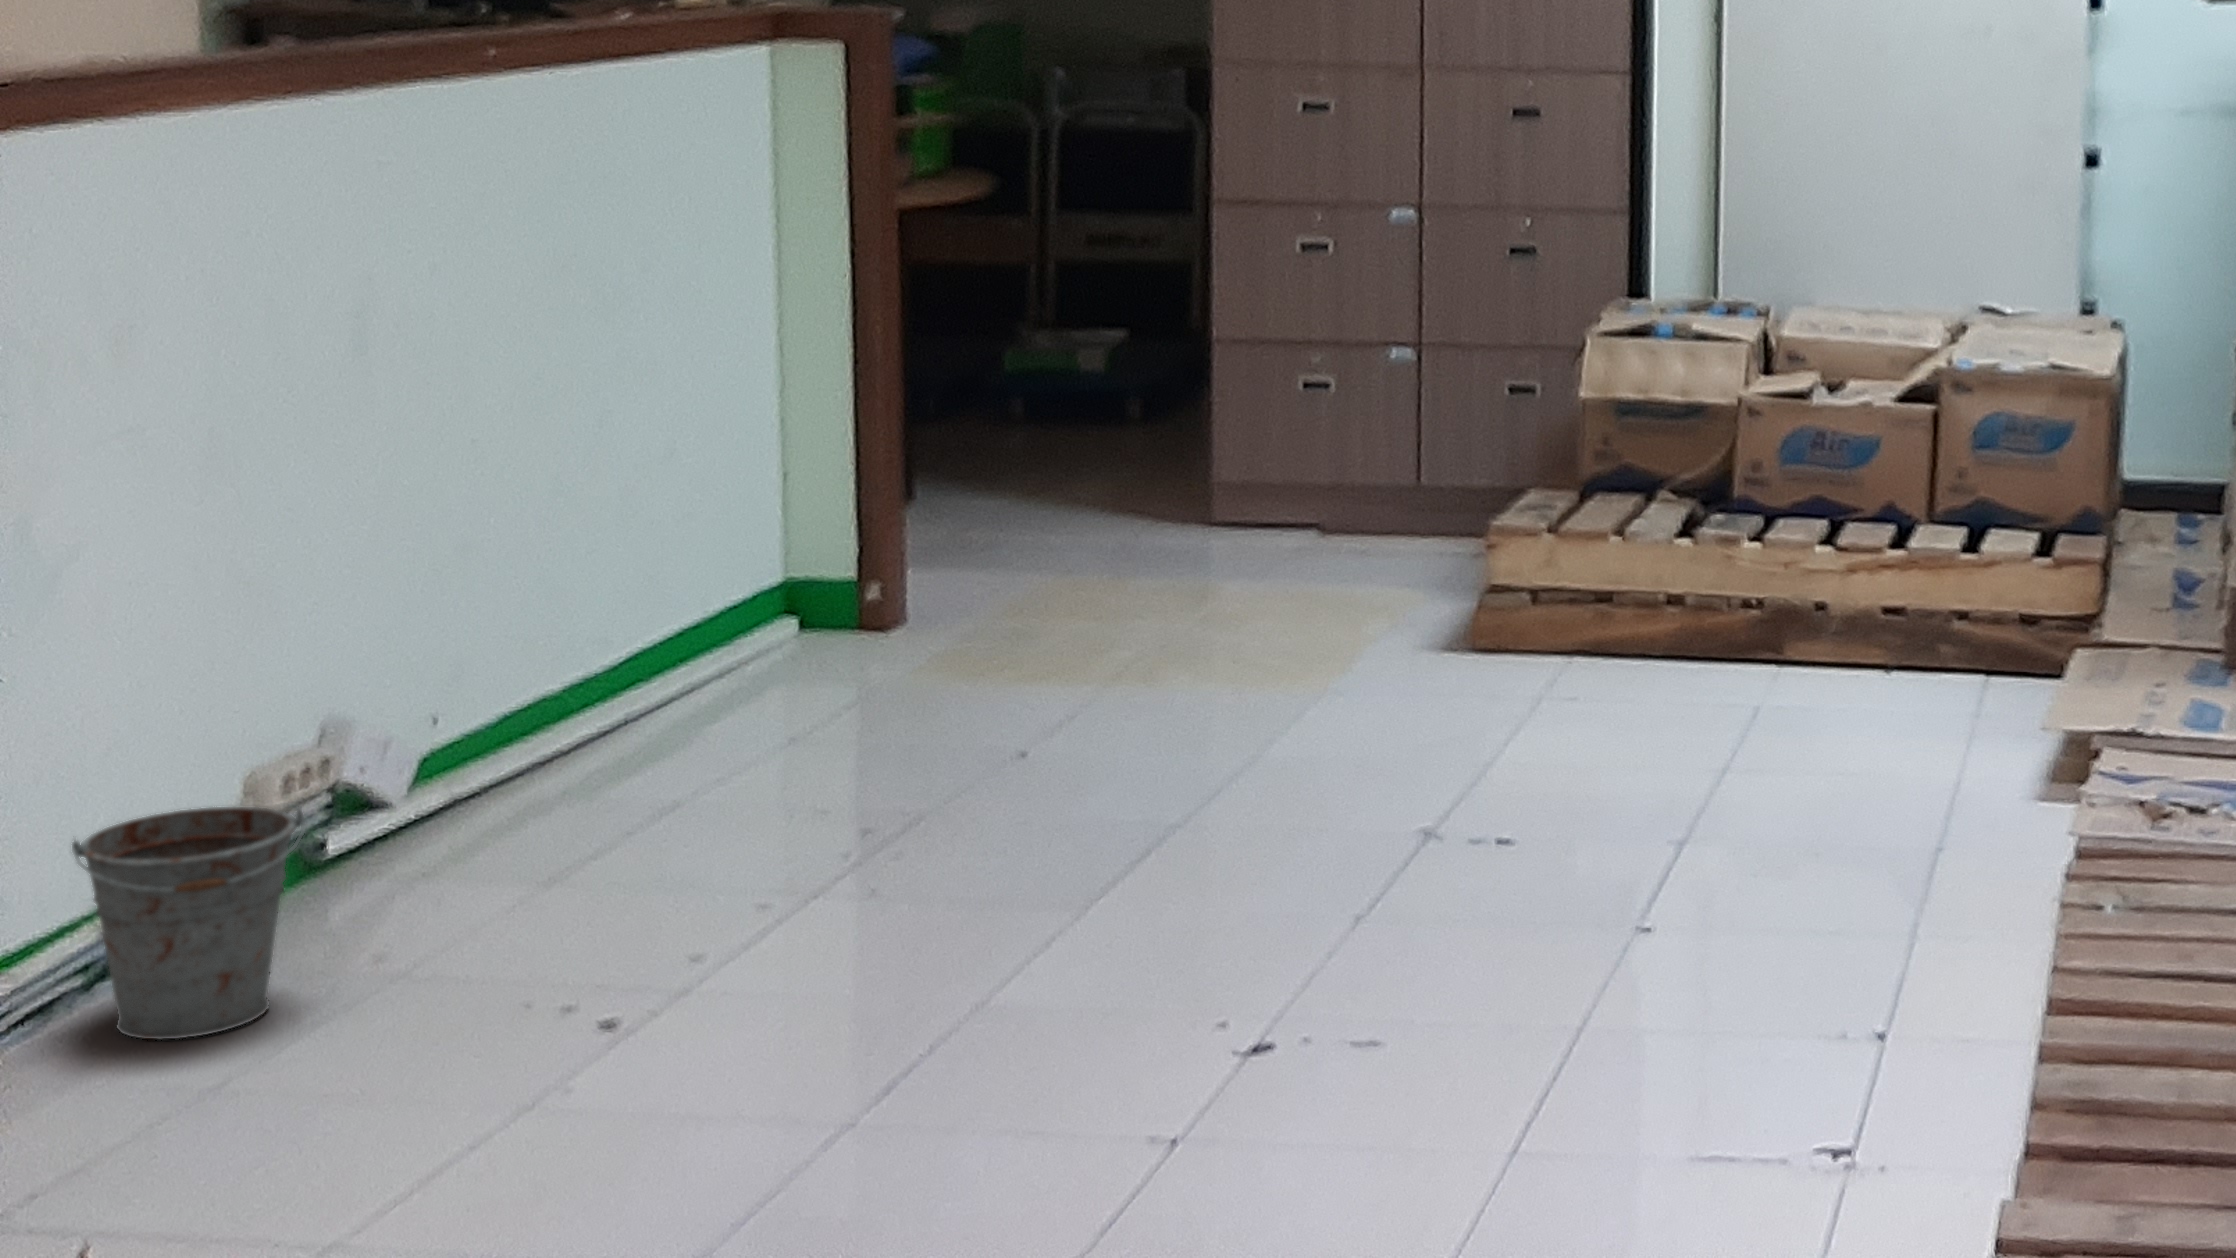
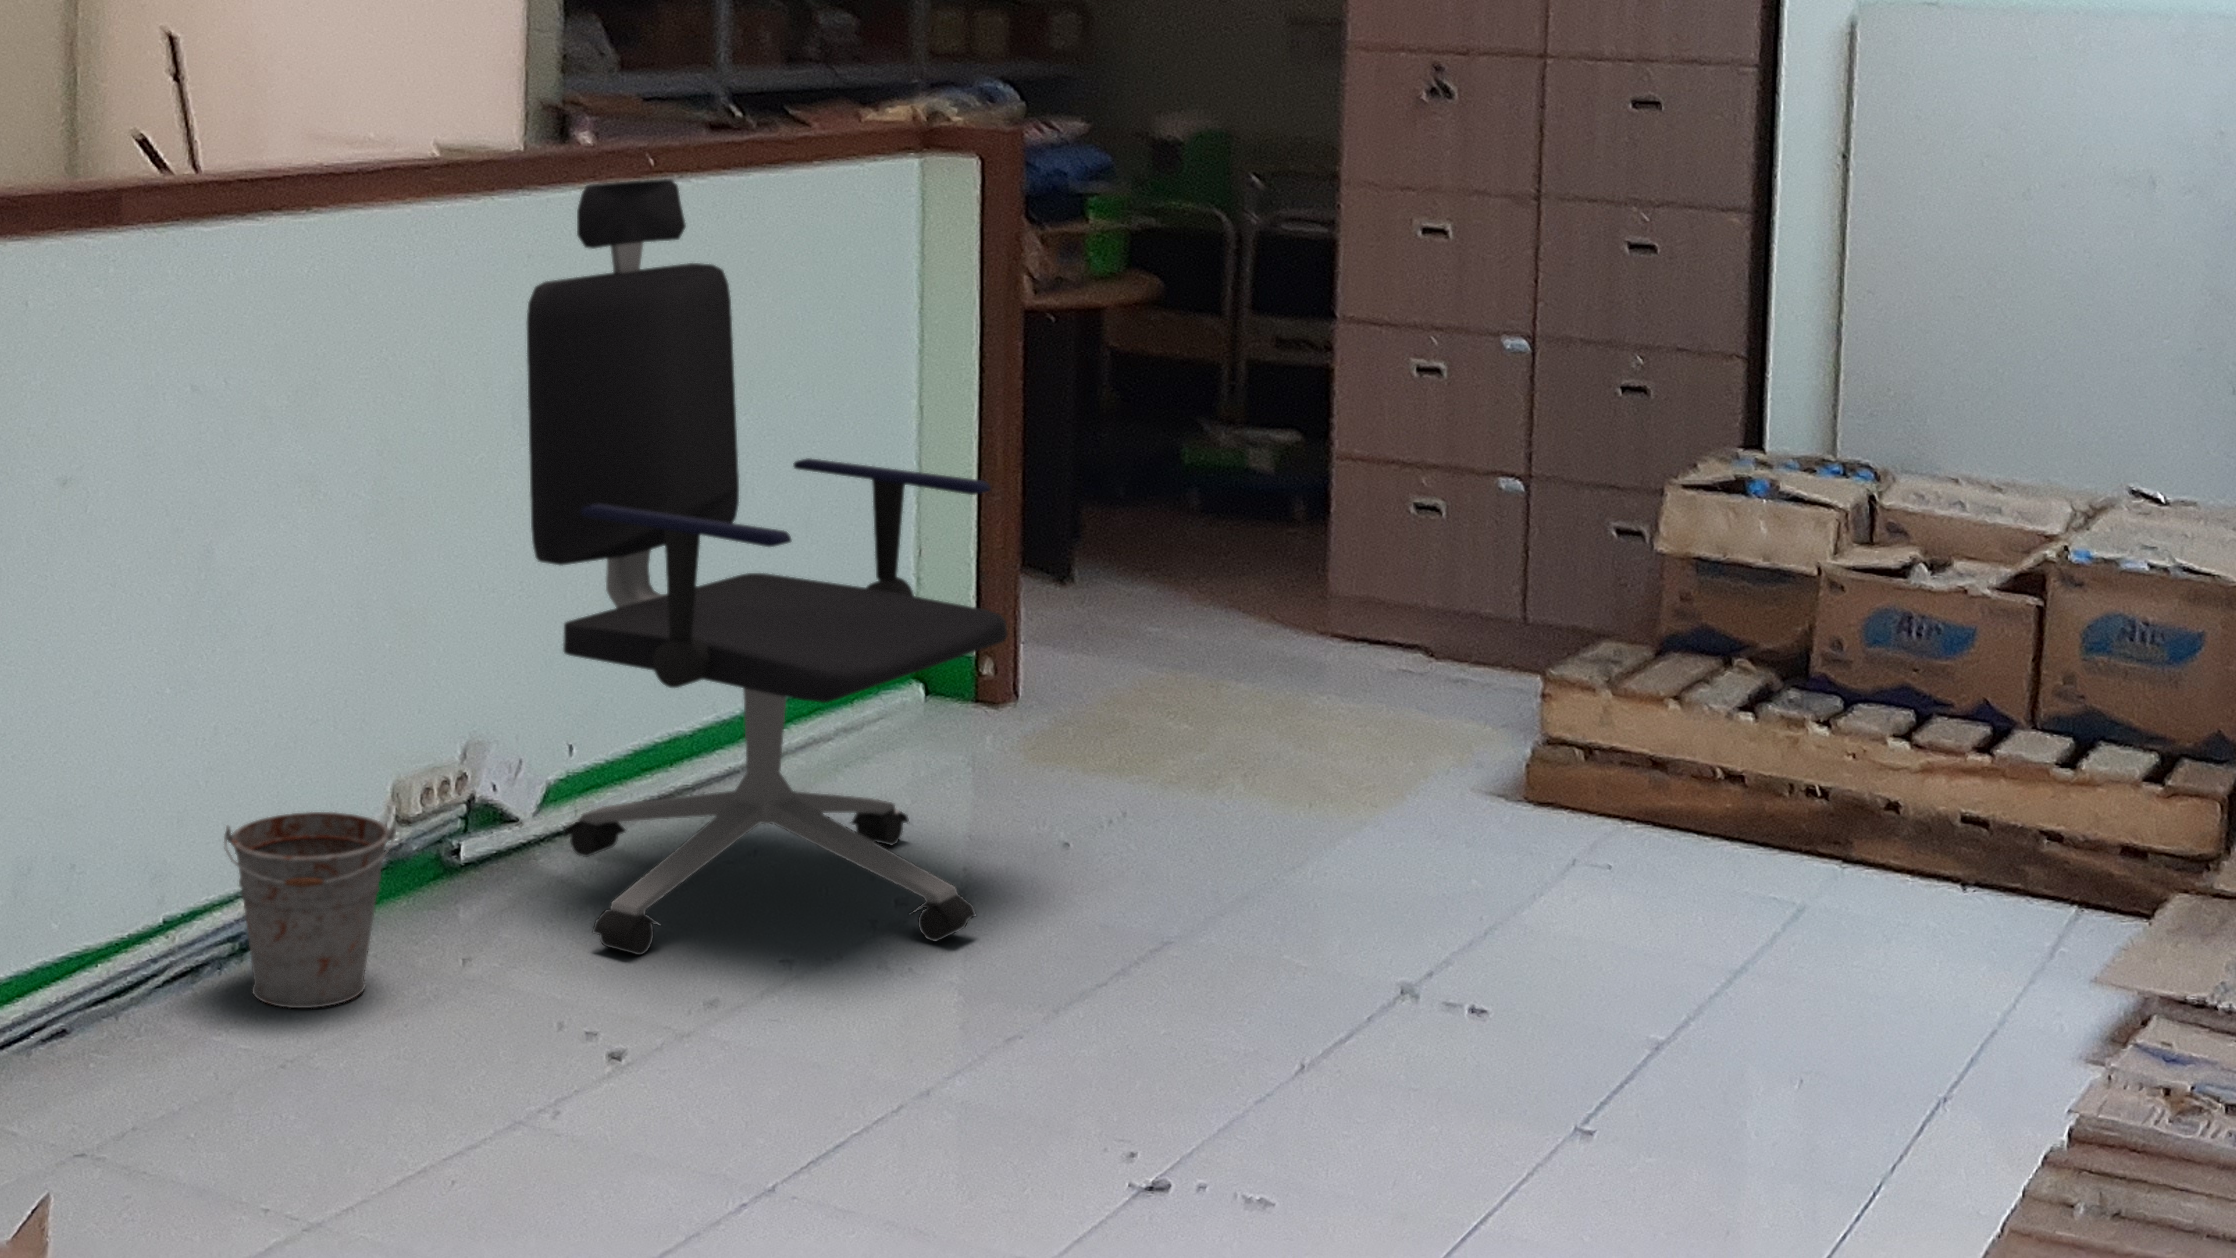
office chair: none [398,54,982,921] -> present [527,179,1007,955]

